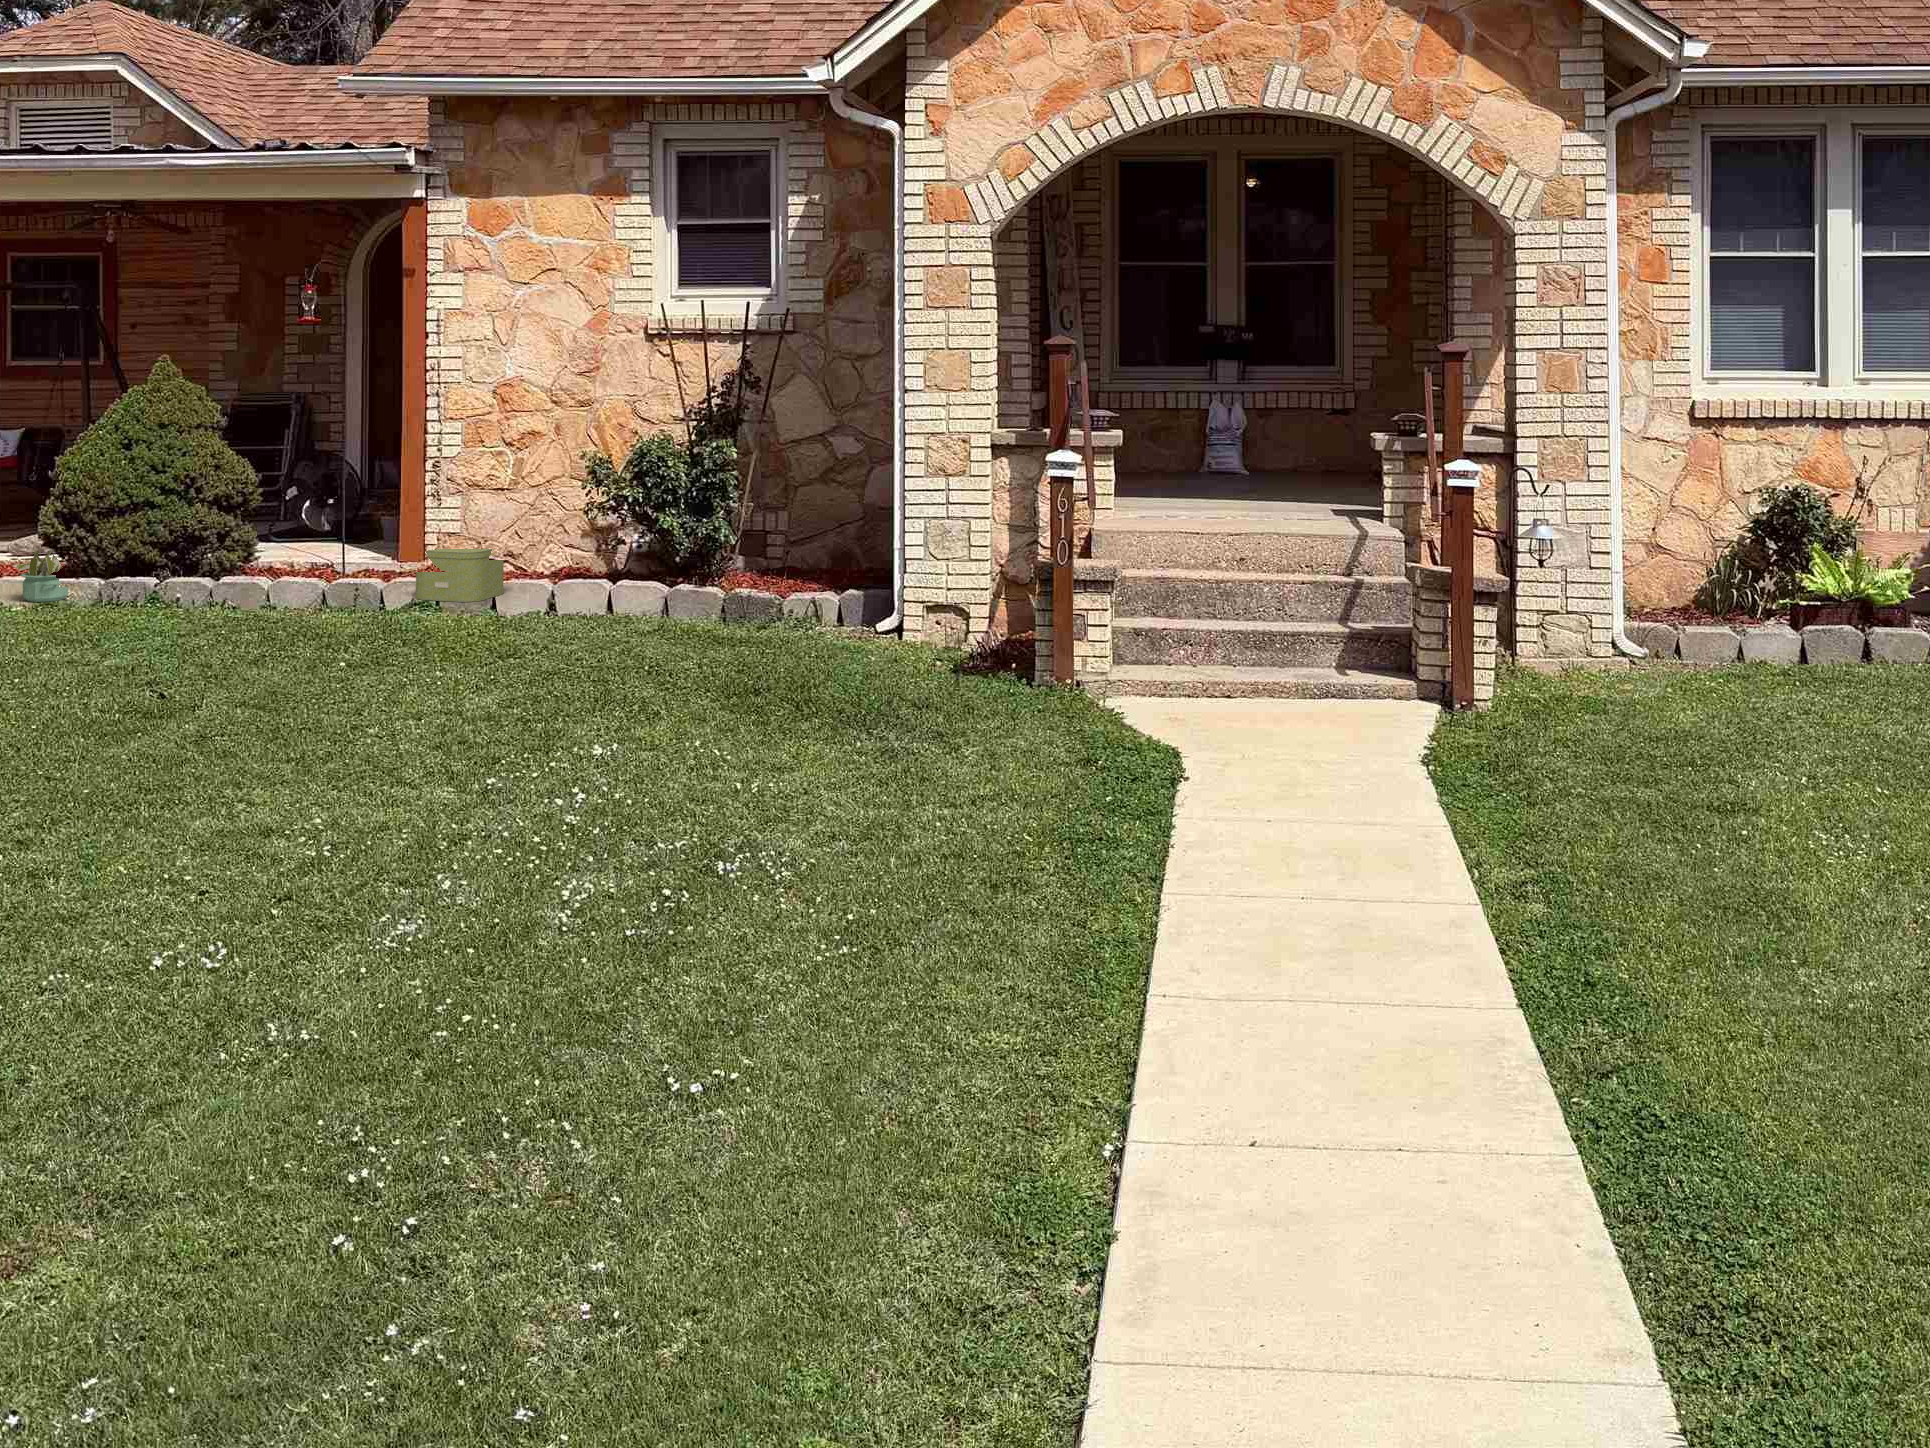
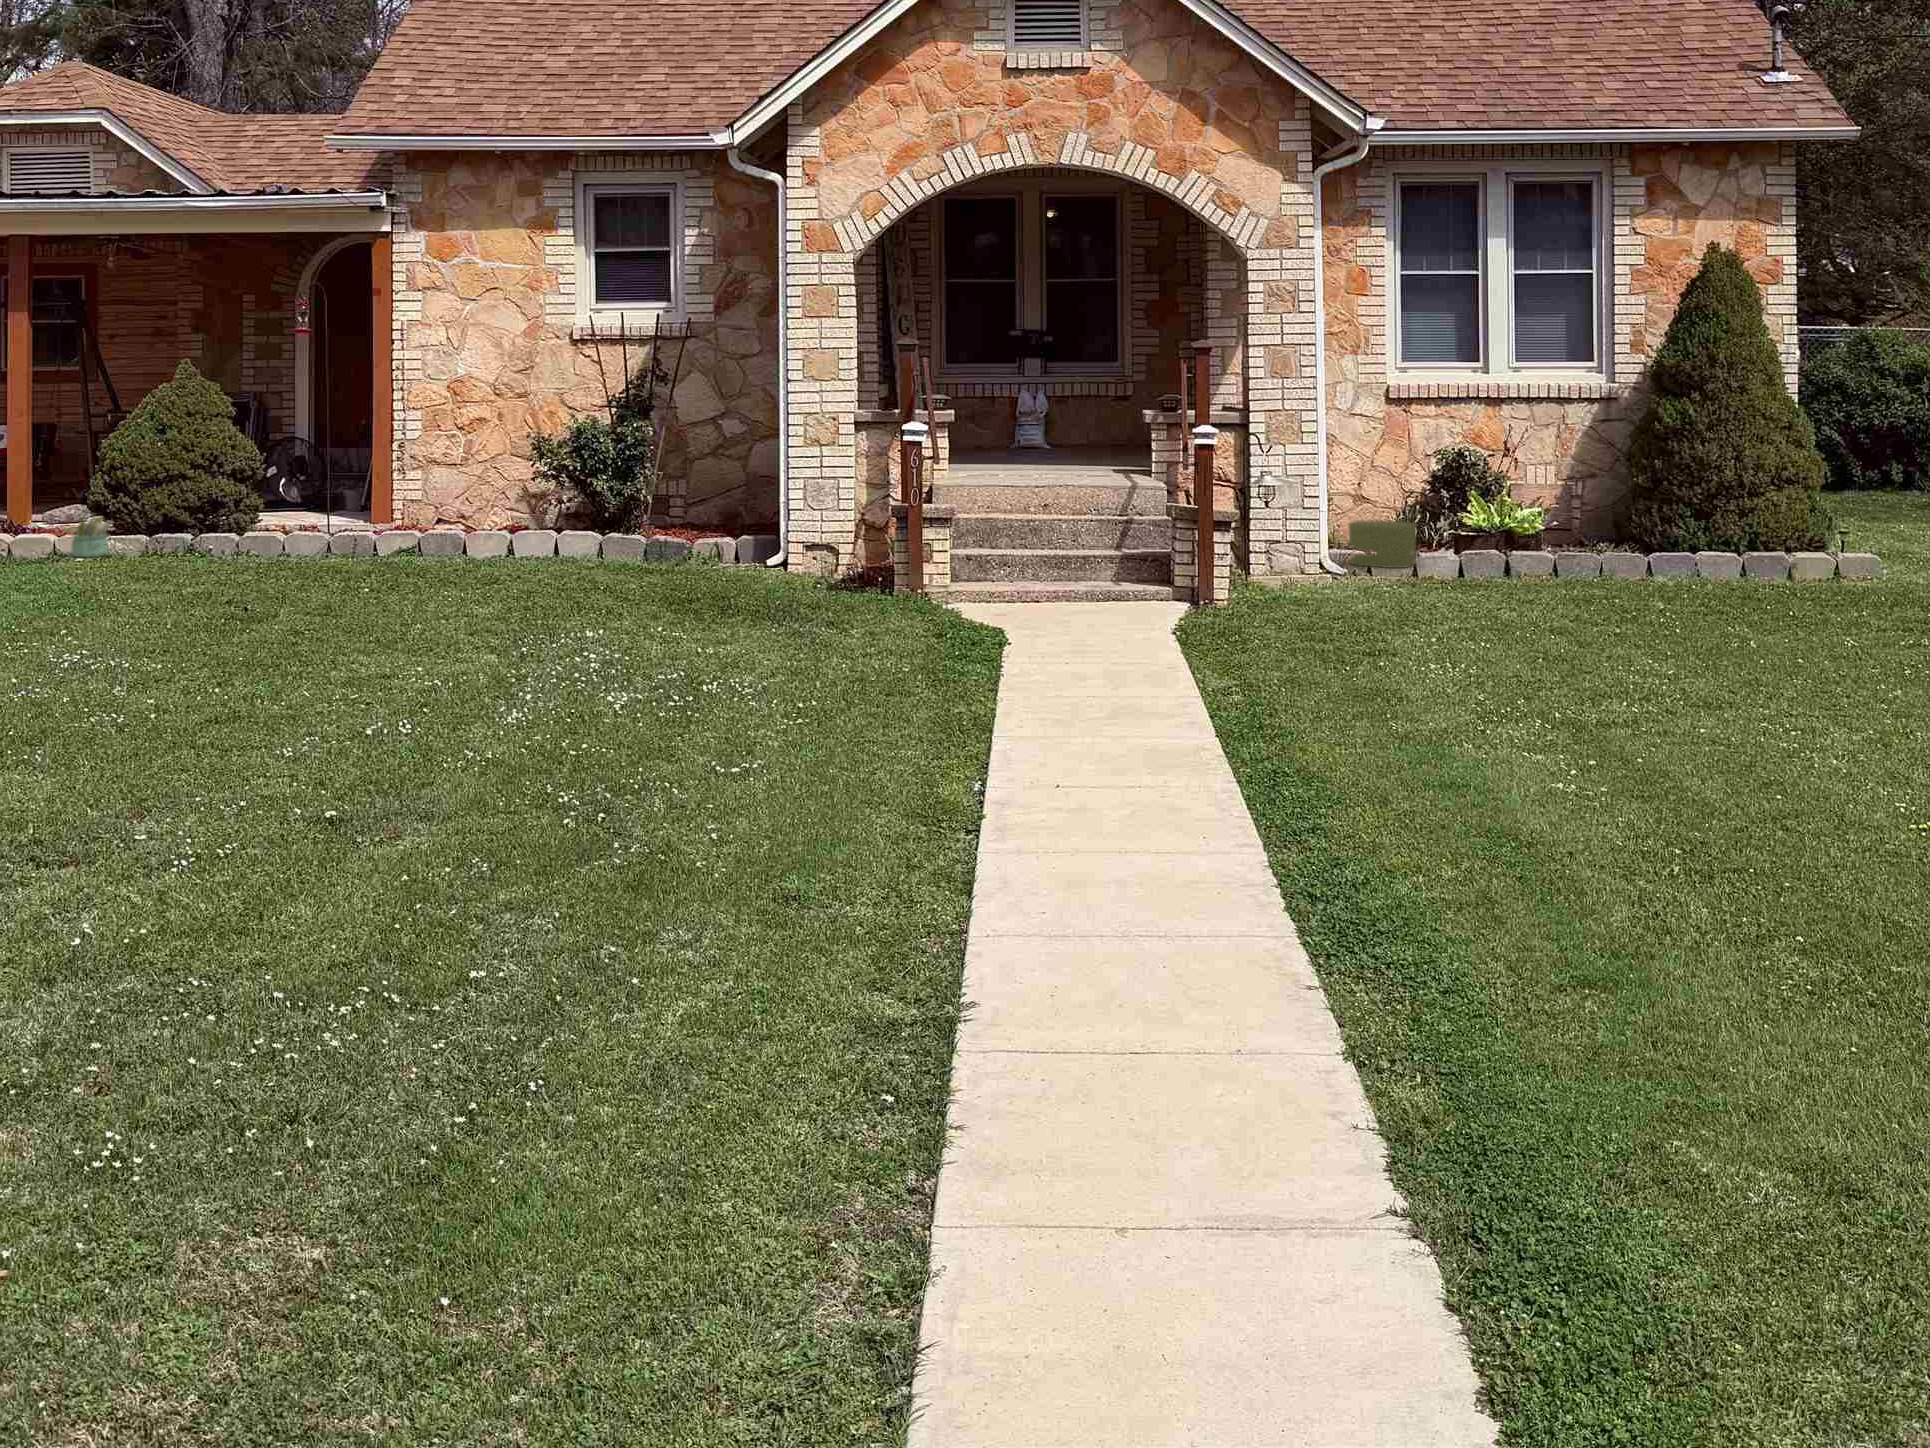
storage box: present [415,549,504,602] -> present [1349,521,1417,568]

